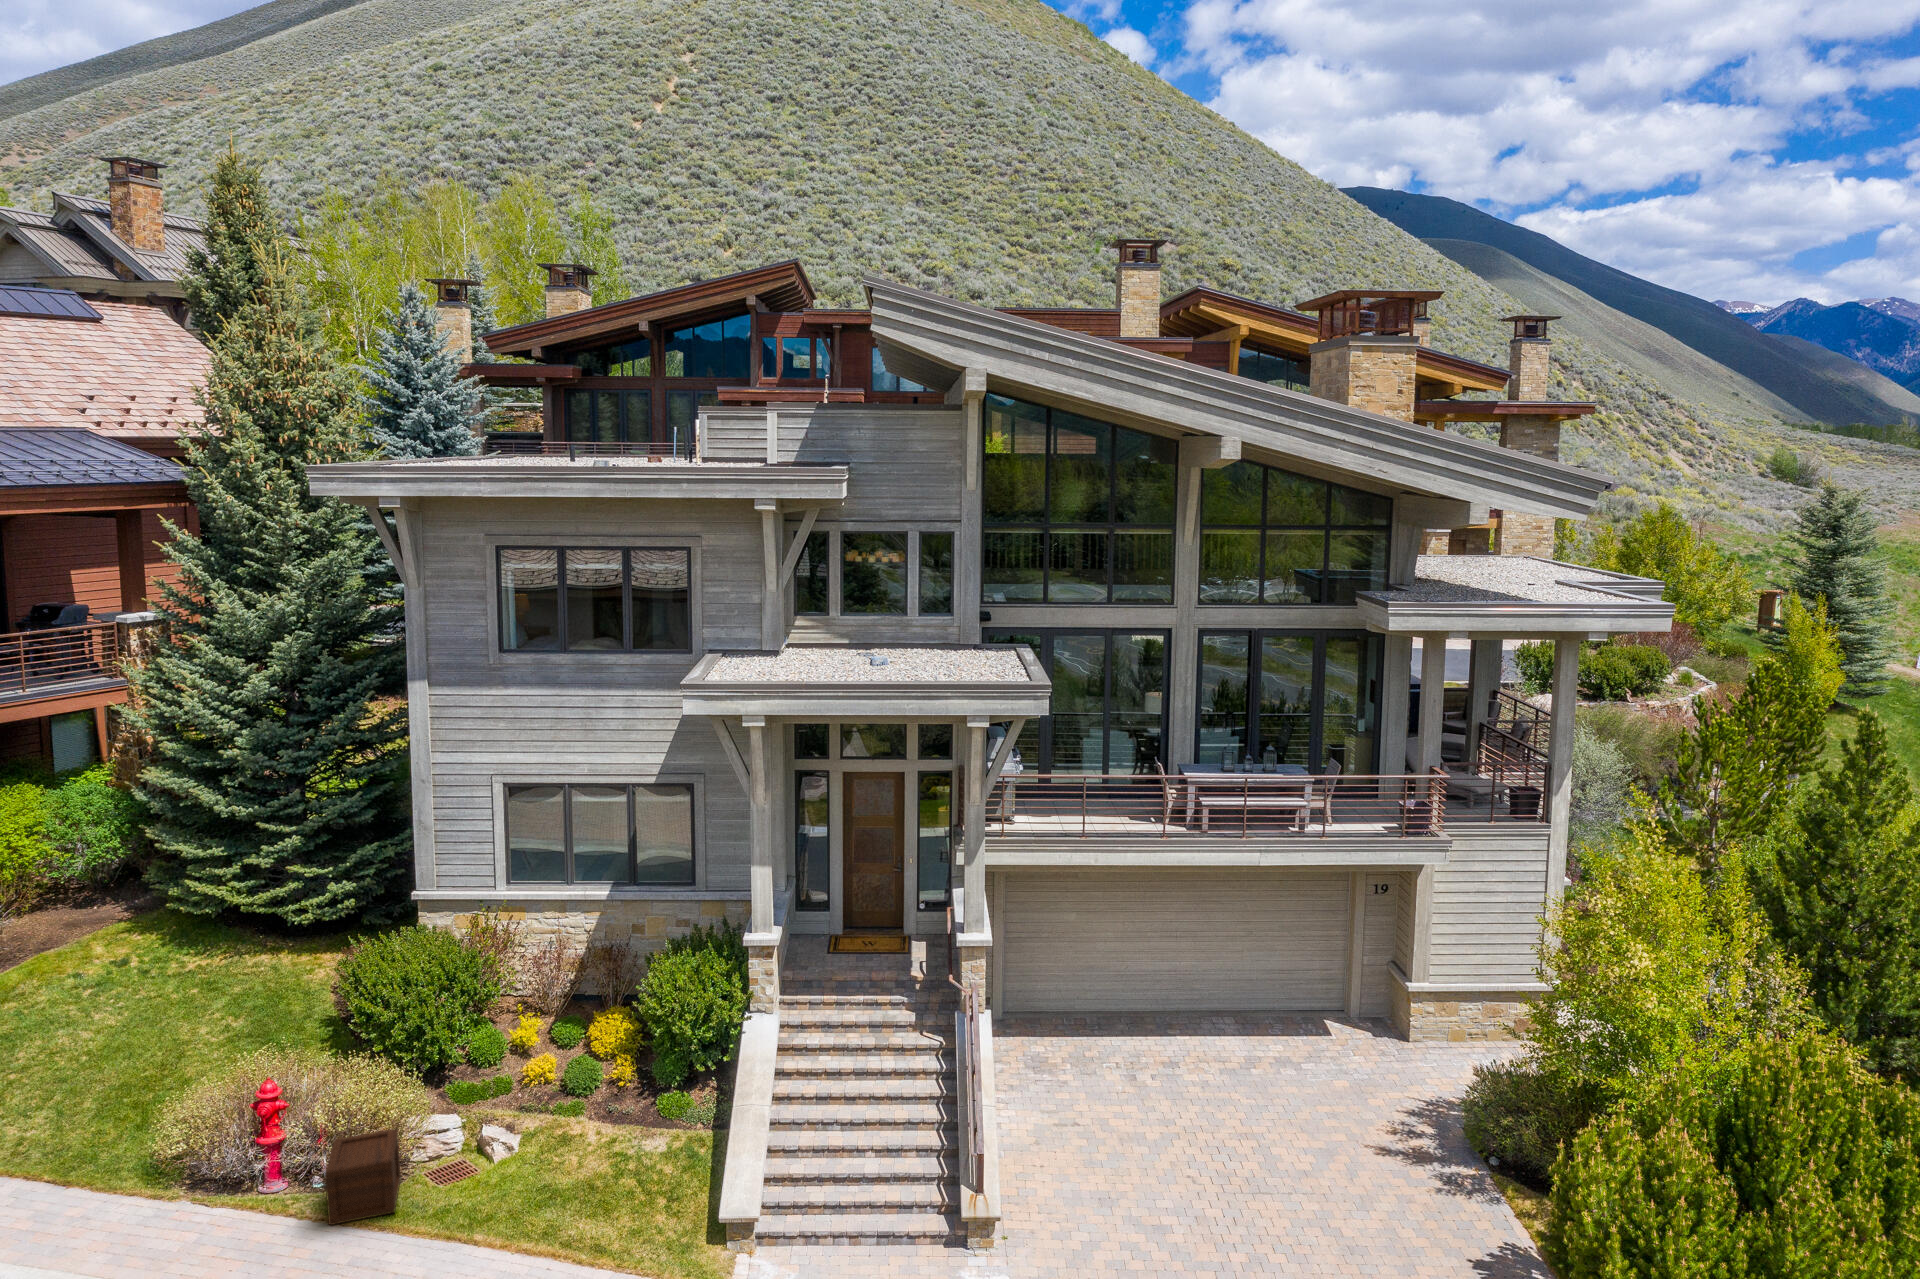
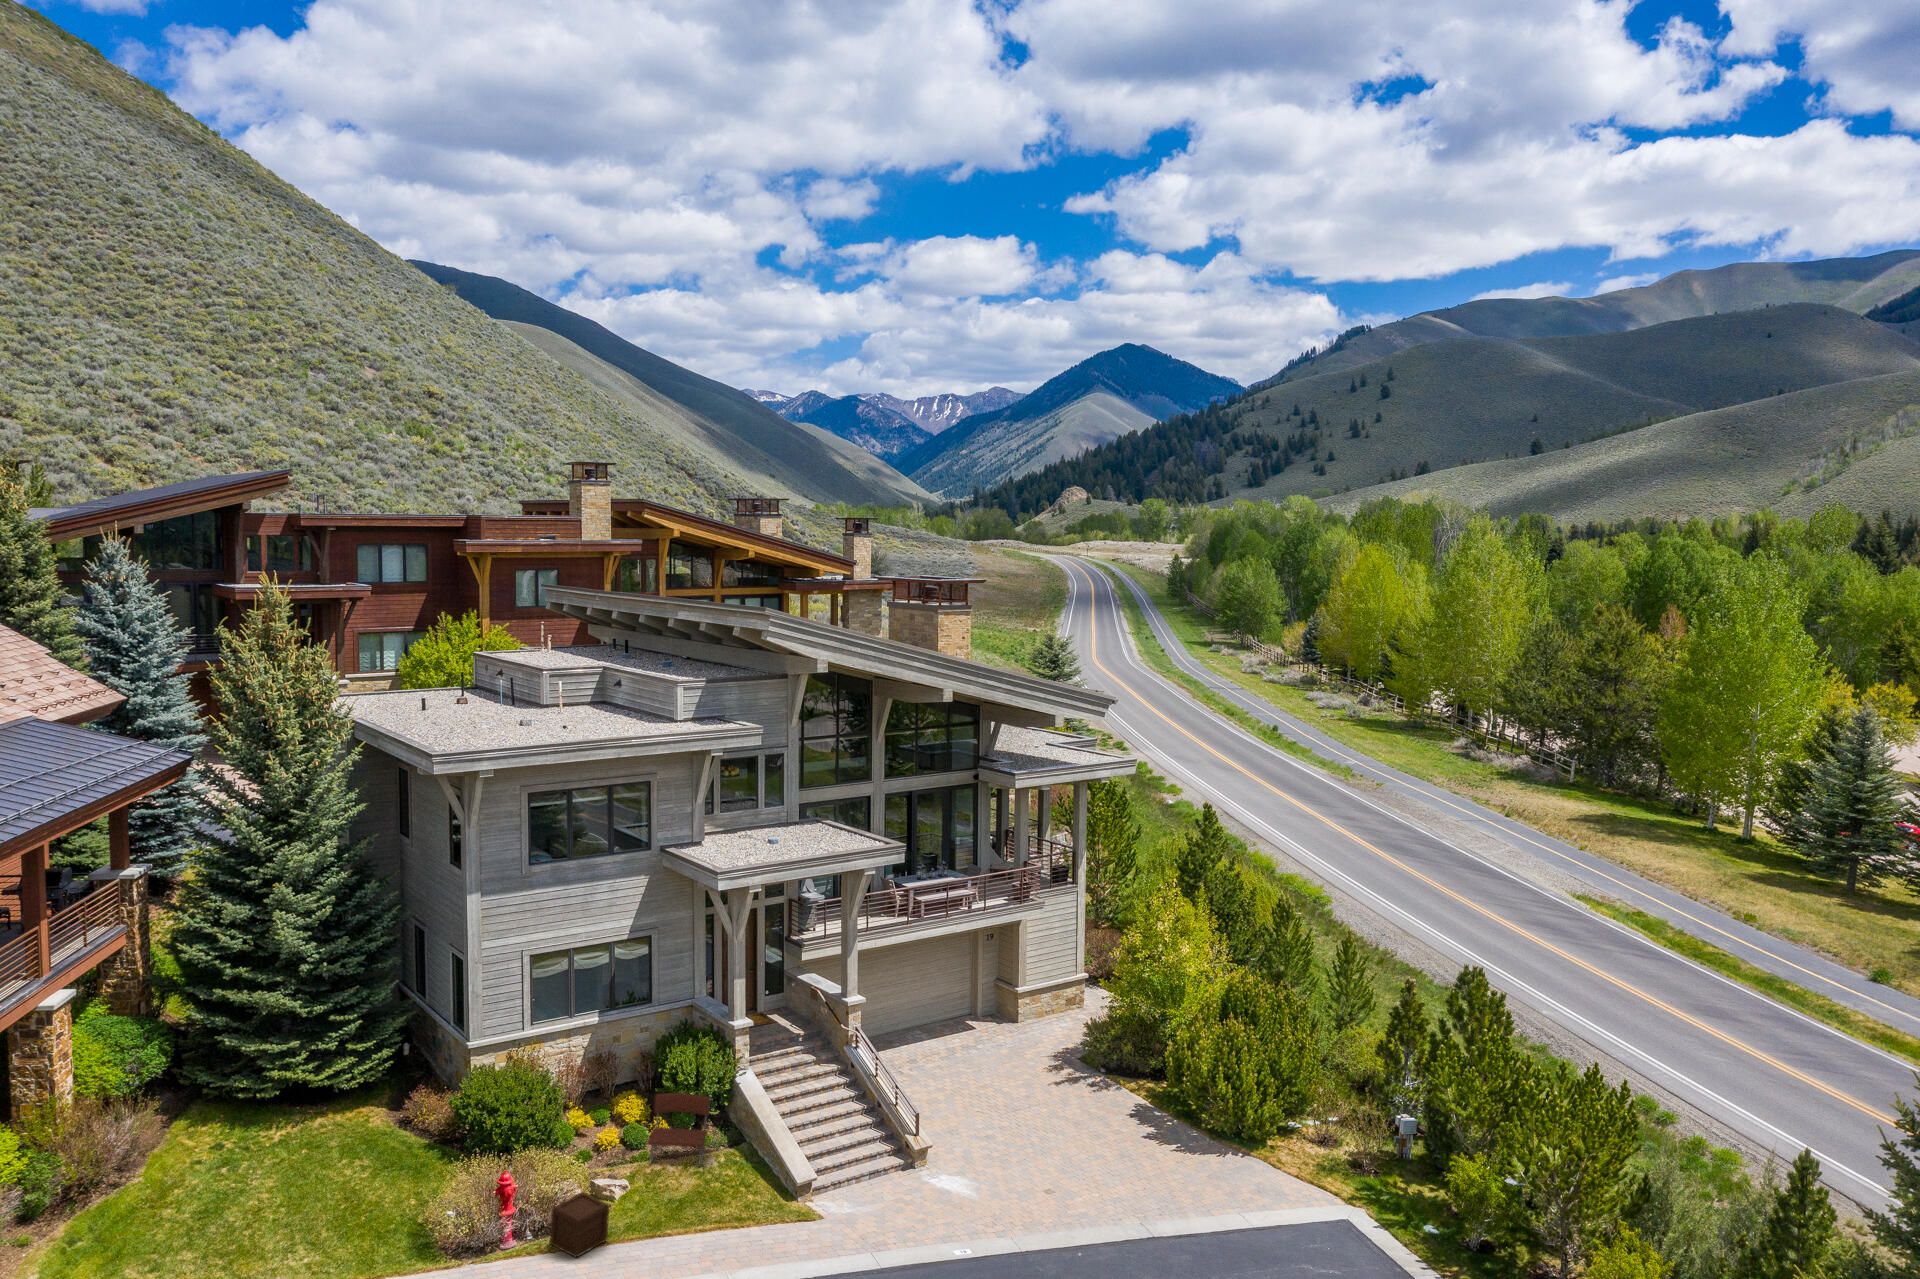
bench: none [583,1014,676,1141] -> present [647,1093,711,1166]

